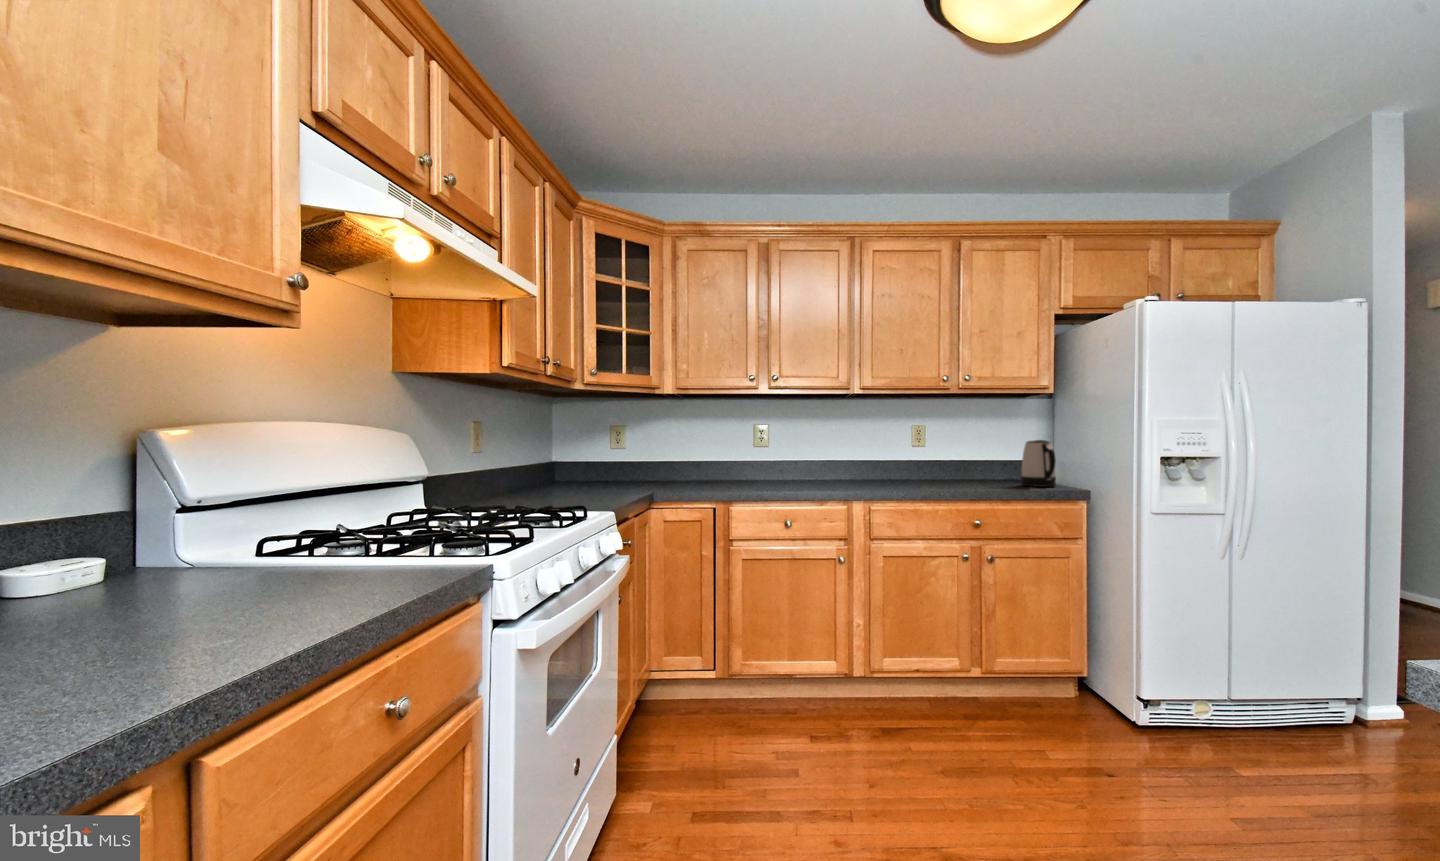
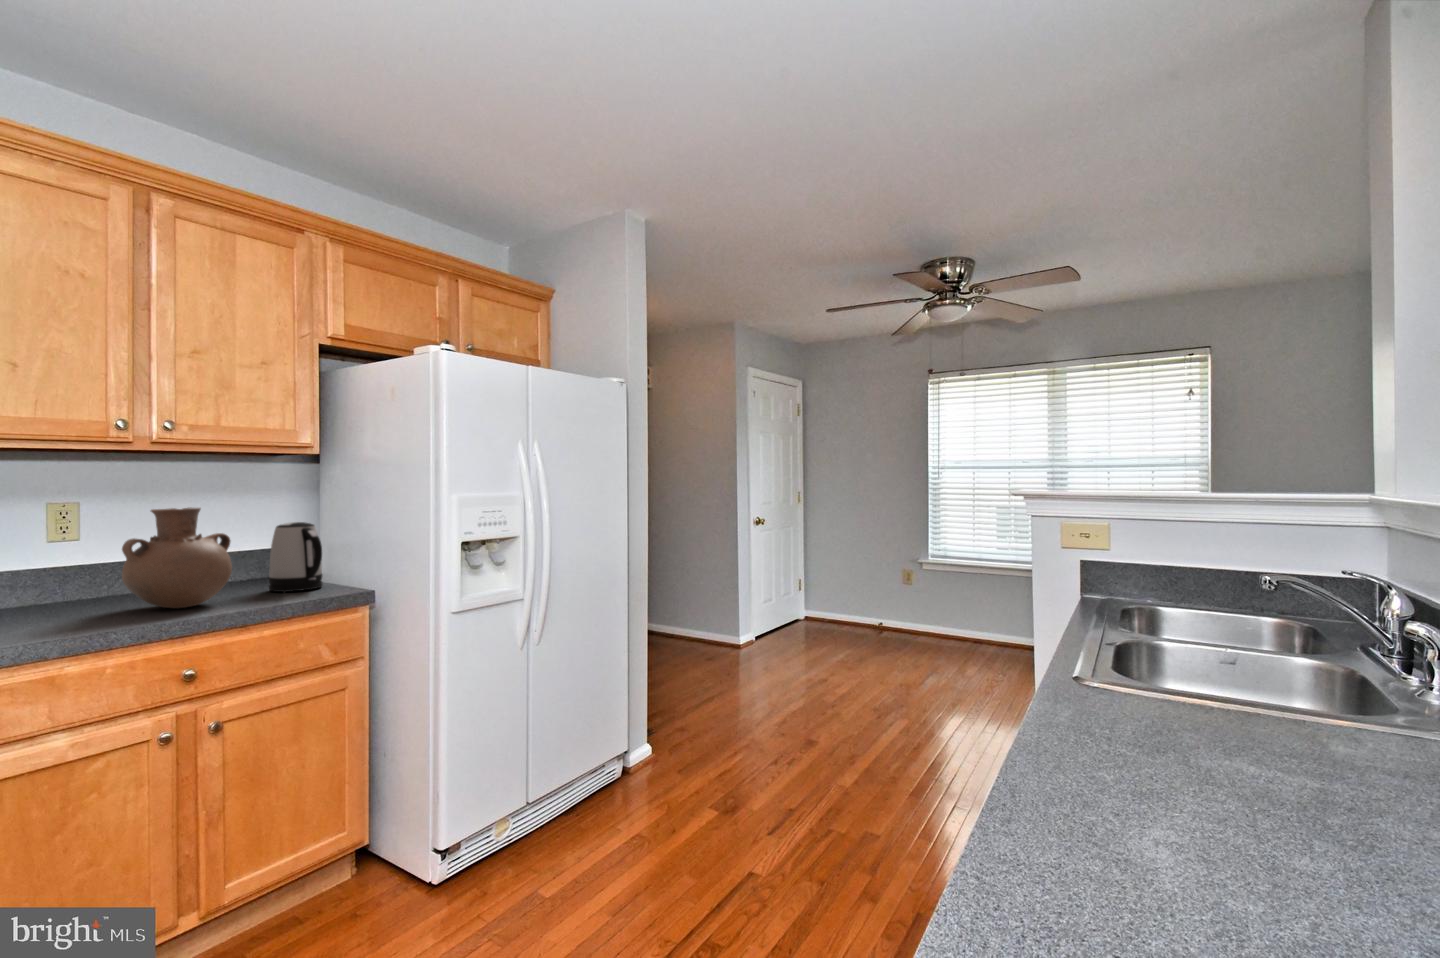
vase: none [944,427,1000,487] -> present [122,508,232,608]

